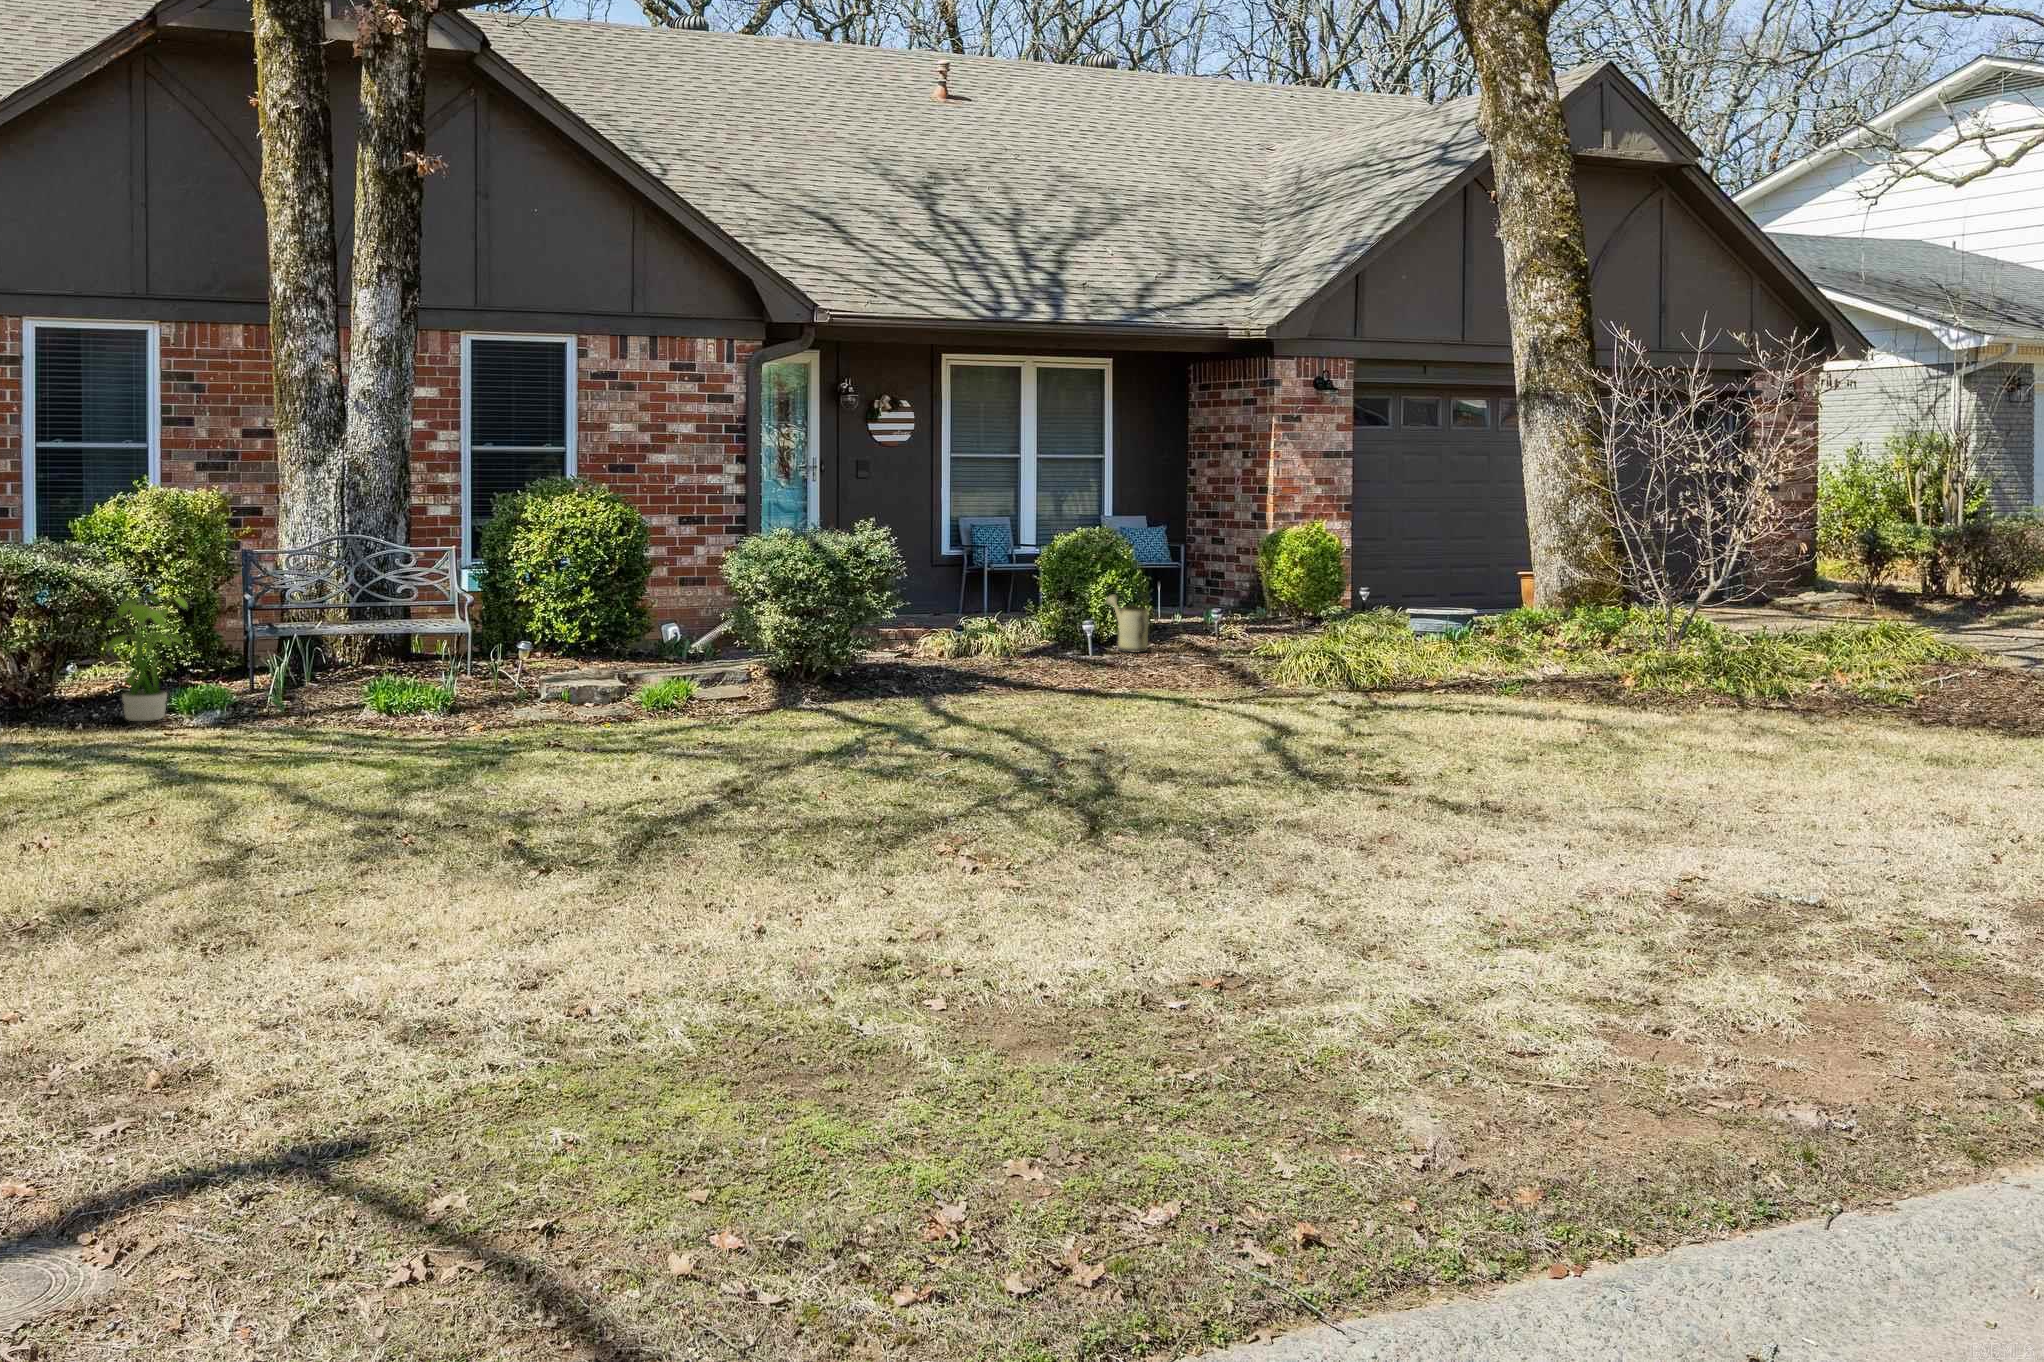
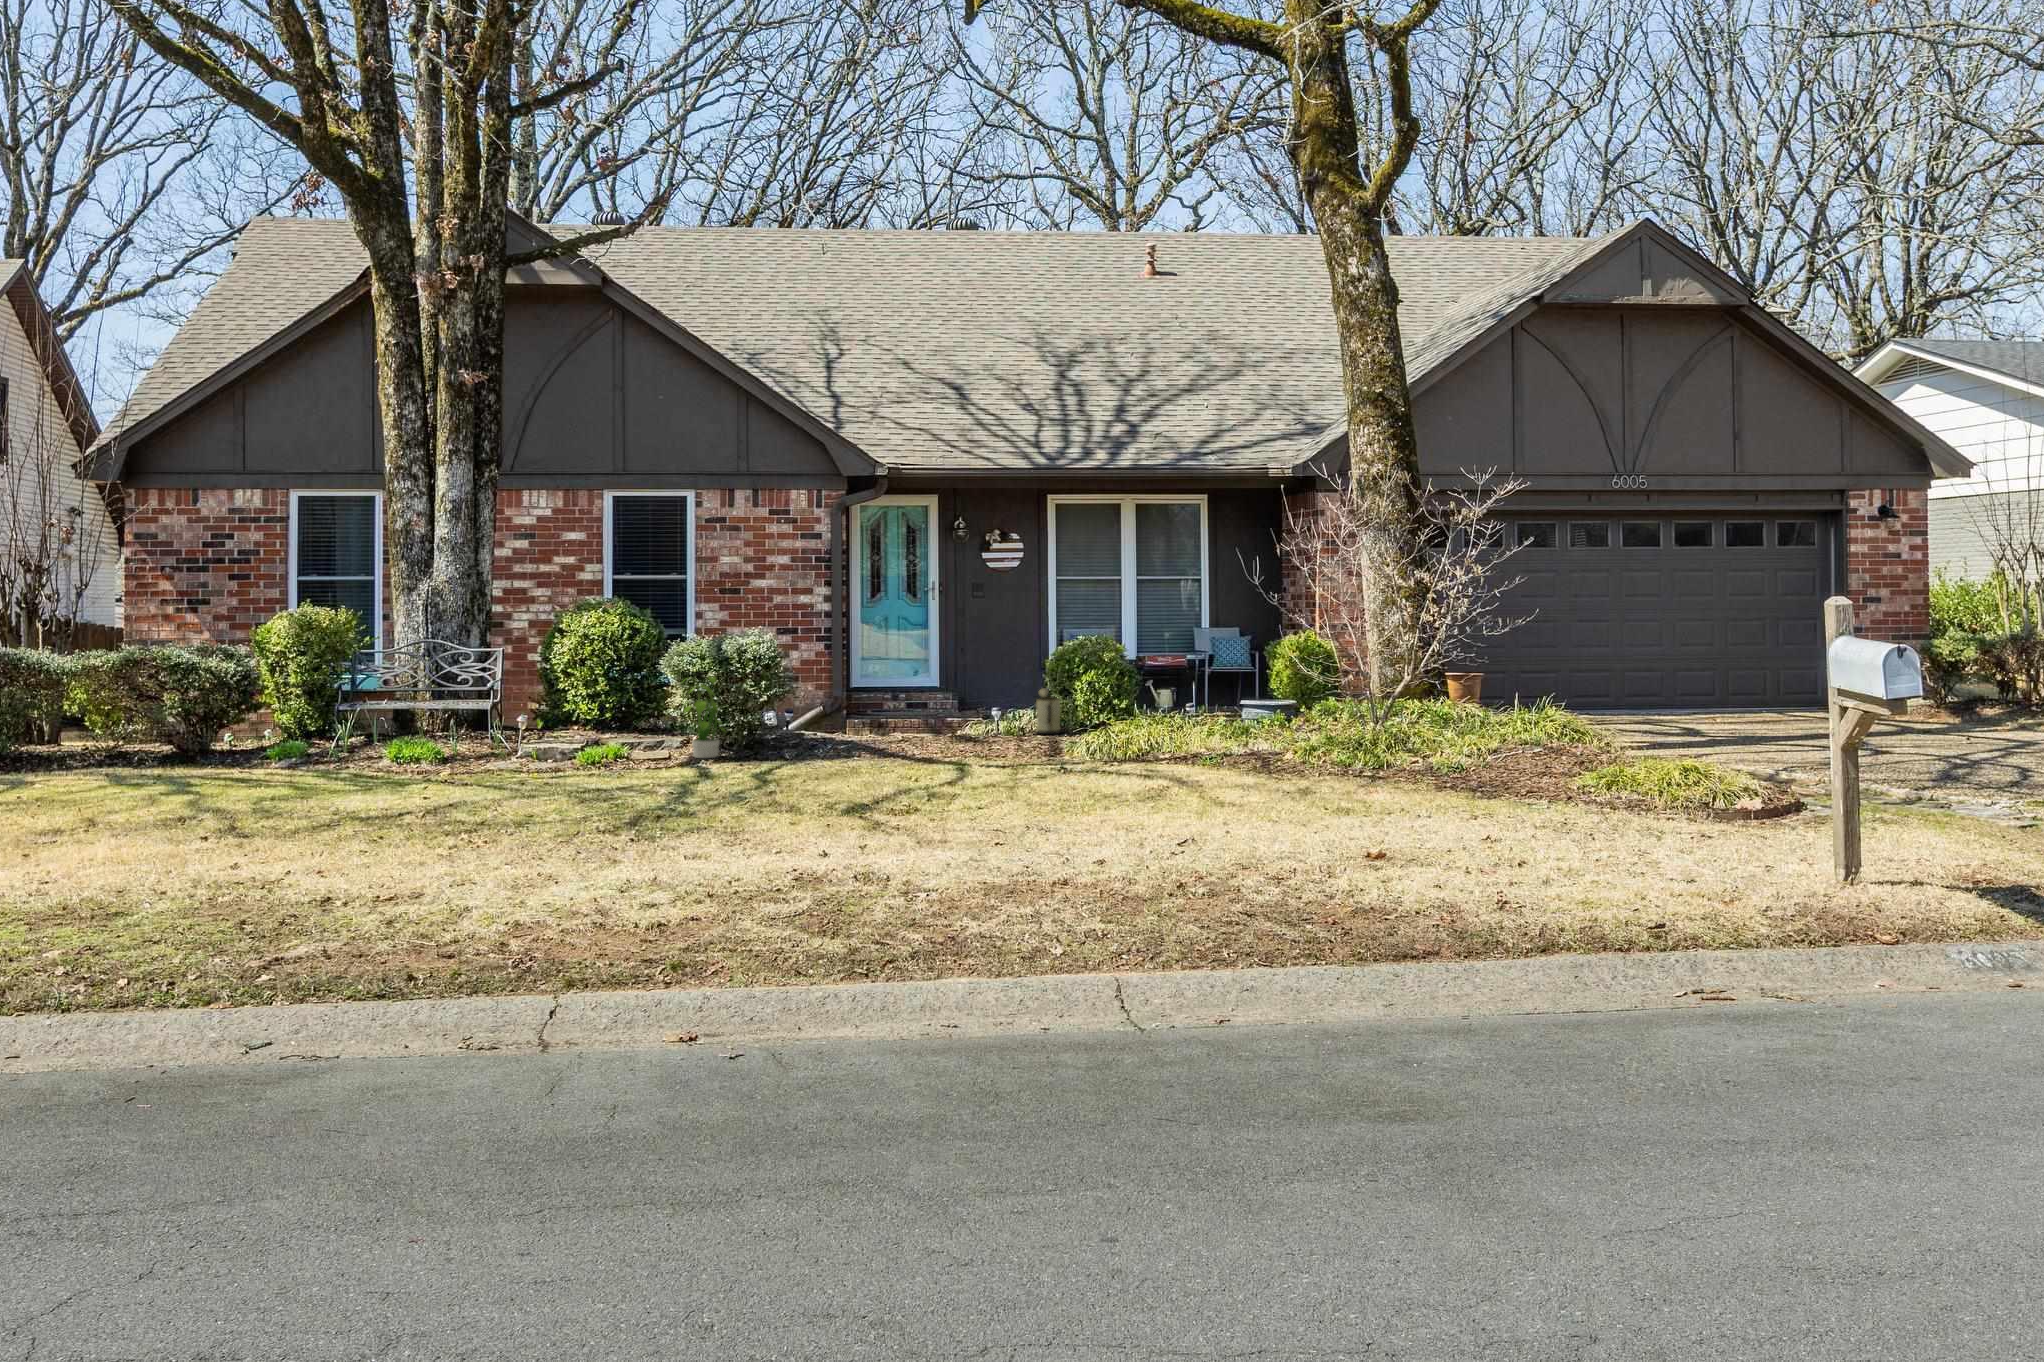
potted plant: present [107,595,188,721] -> present [684,677,725,758]

